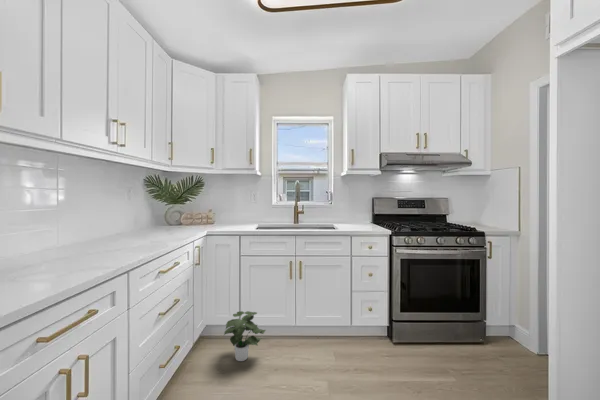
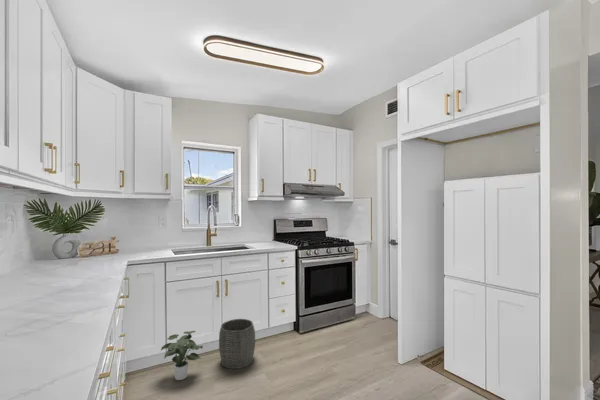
woven basket: none [283,308,324,368] -> present [219,319,255,369]

